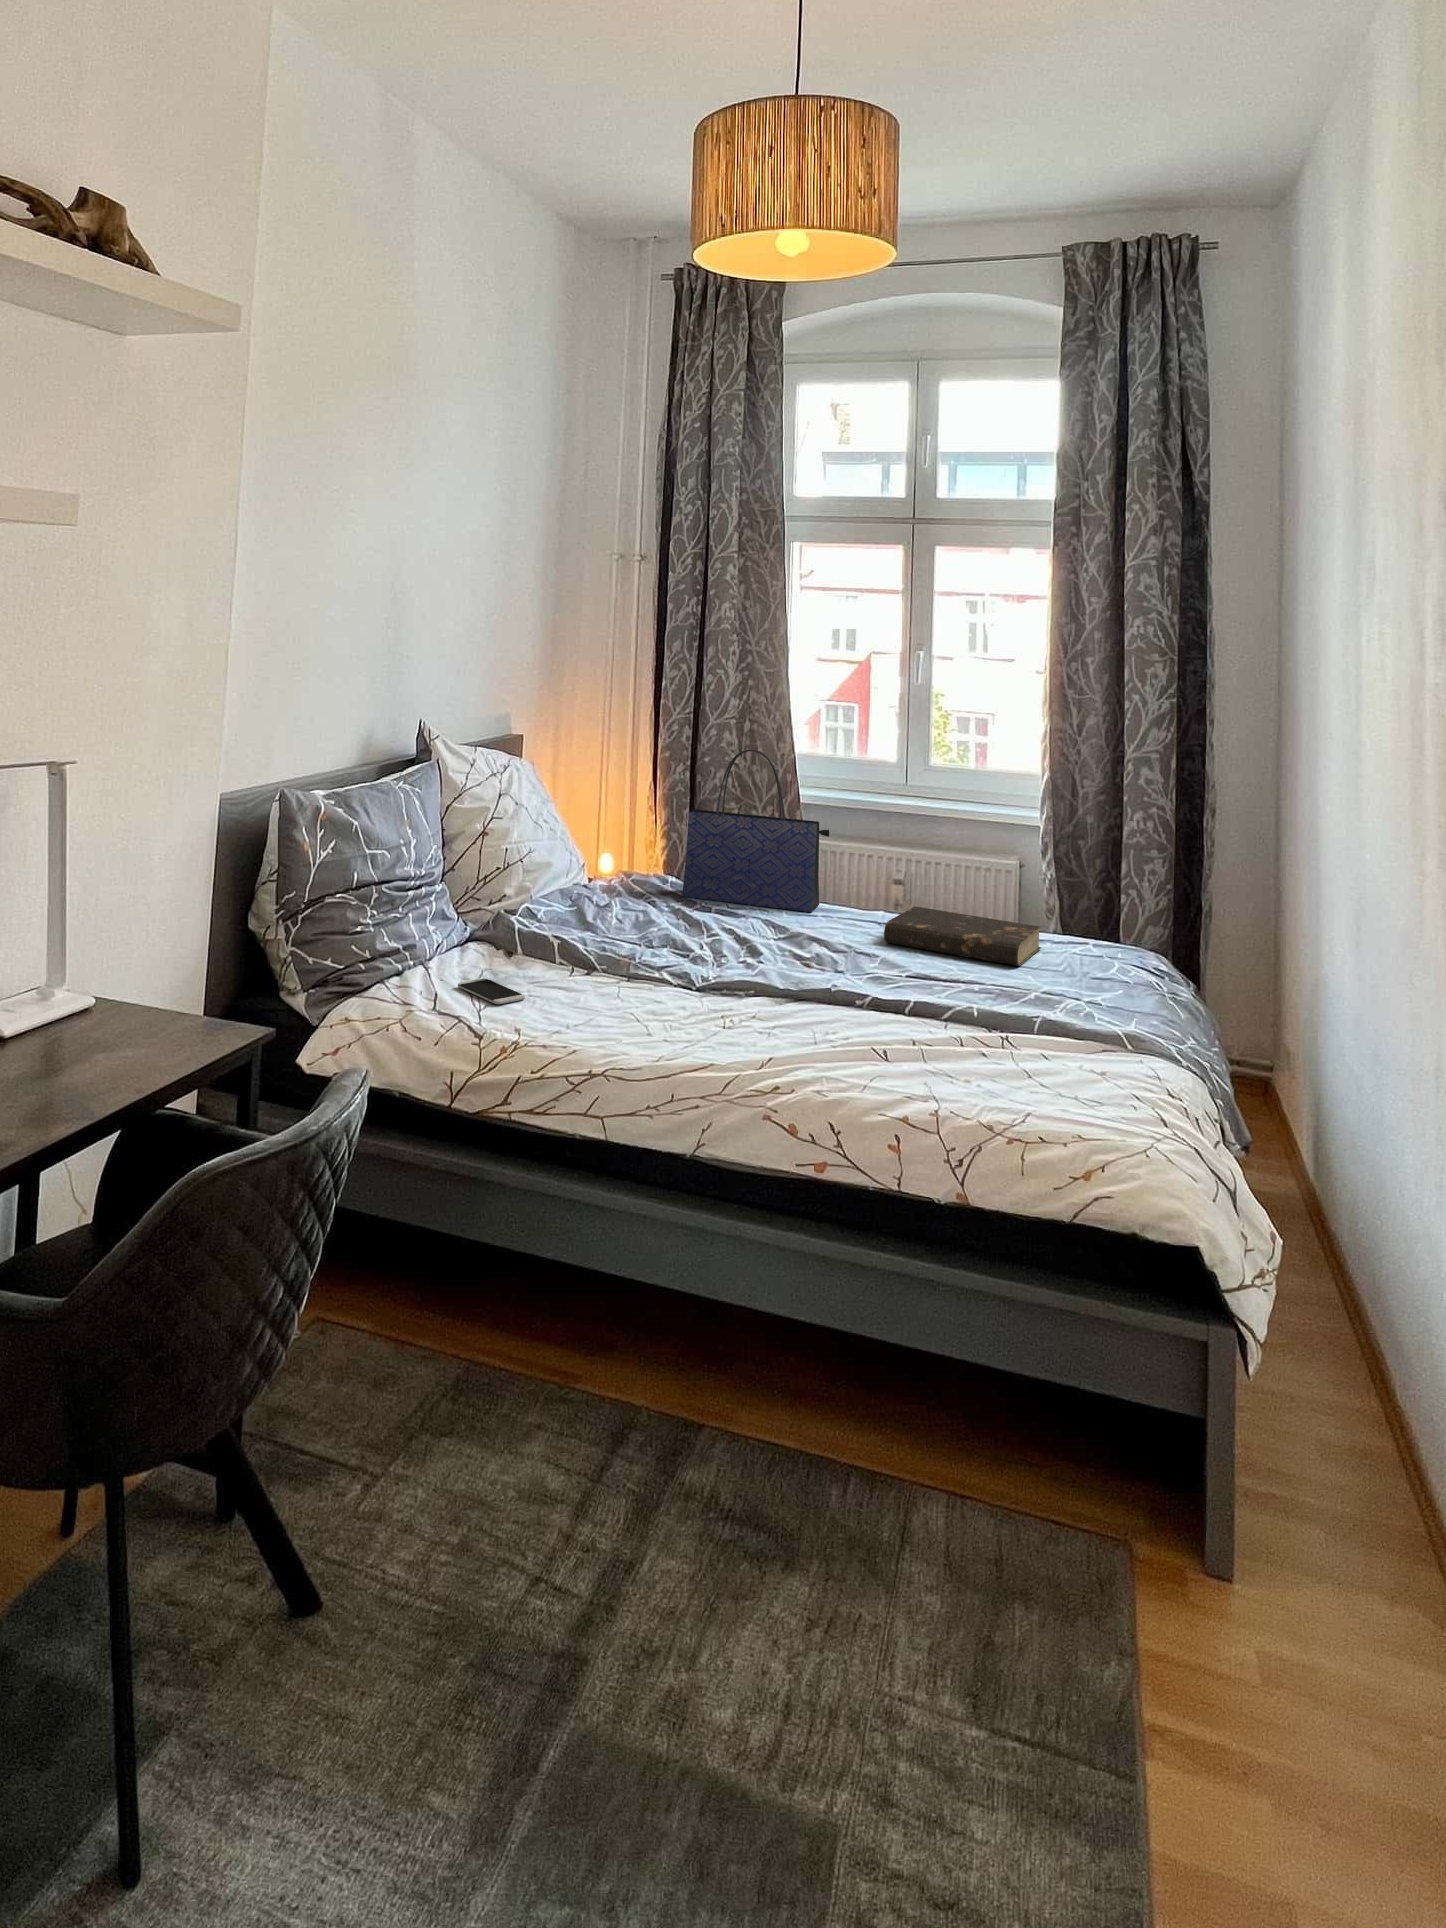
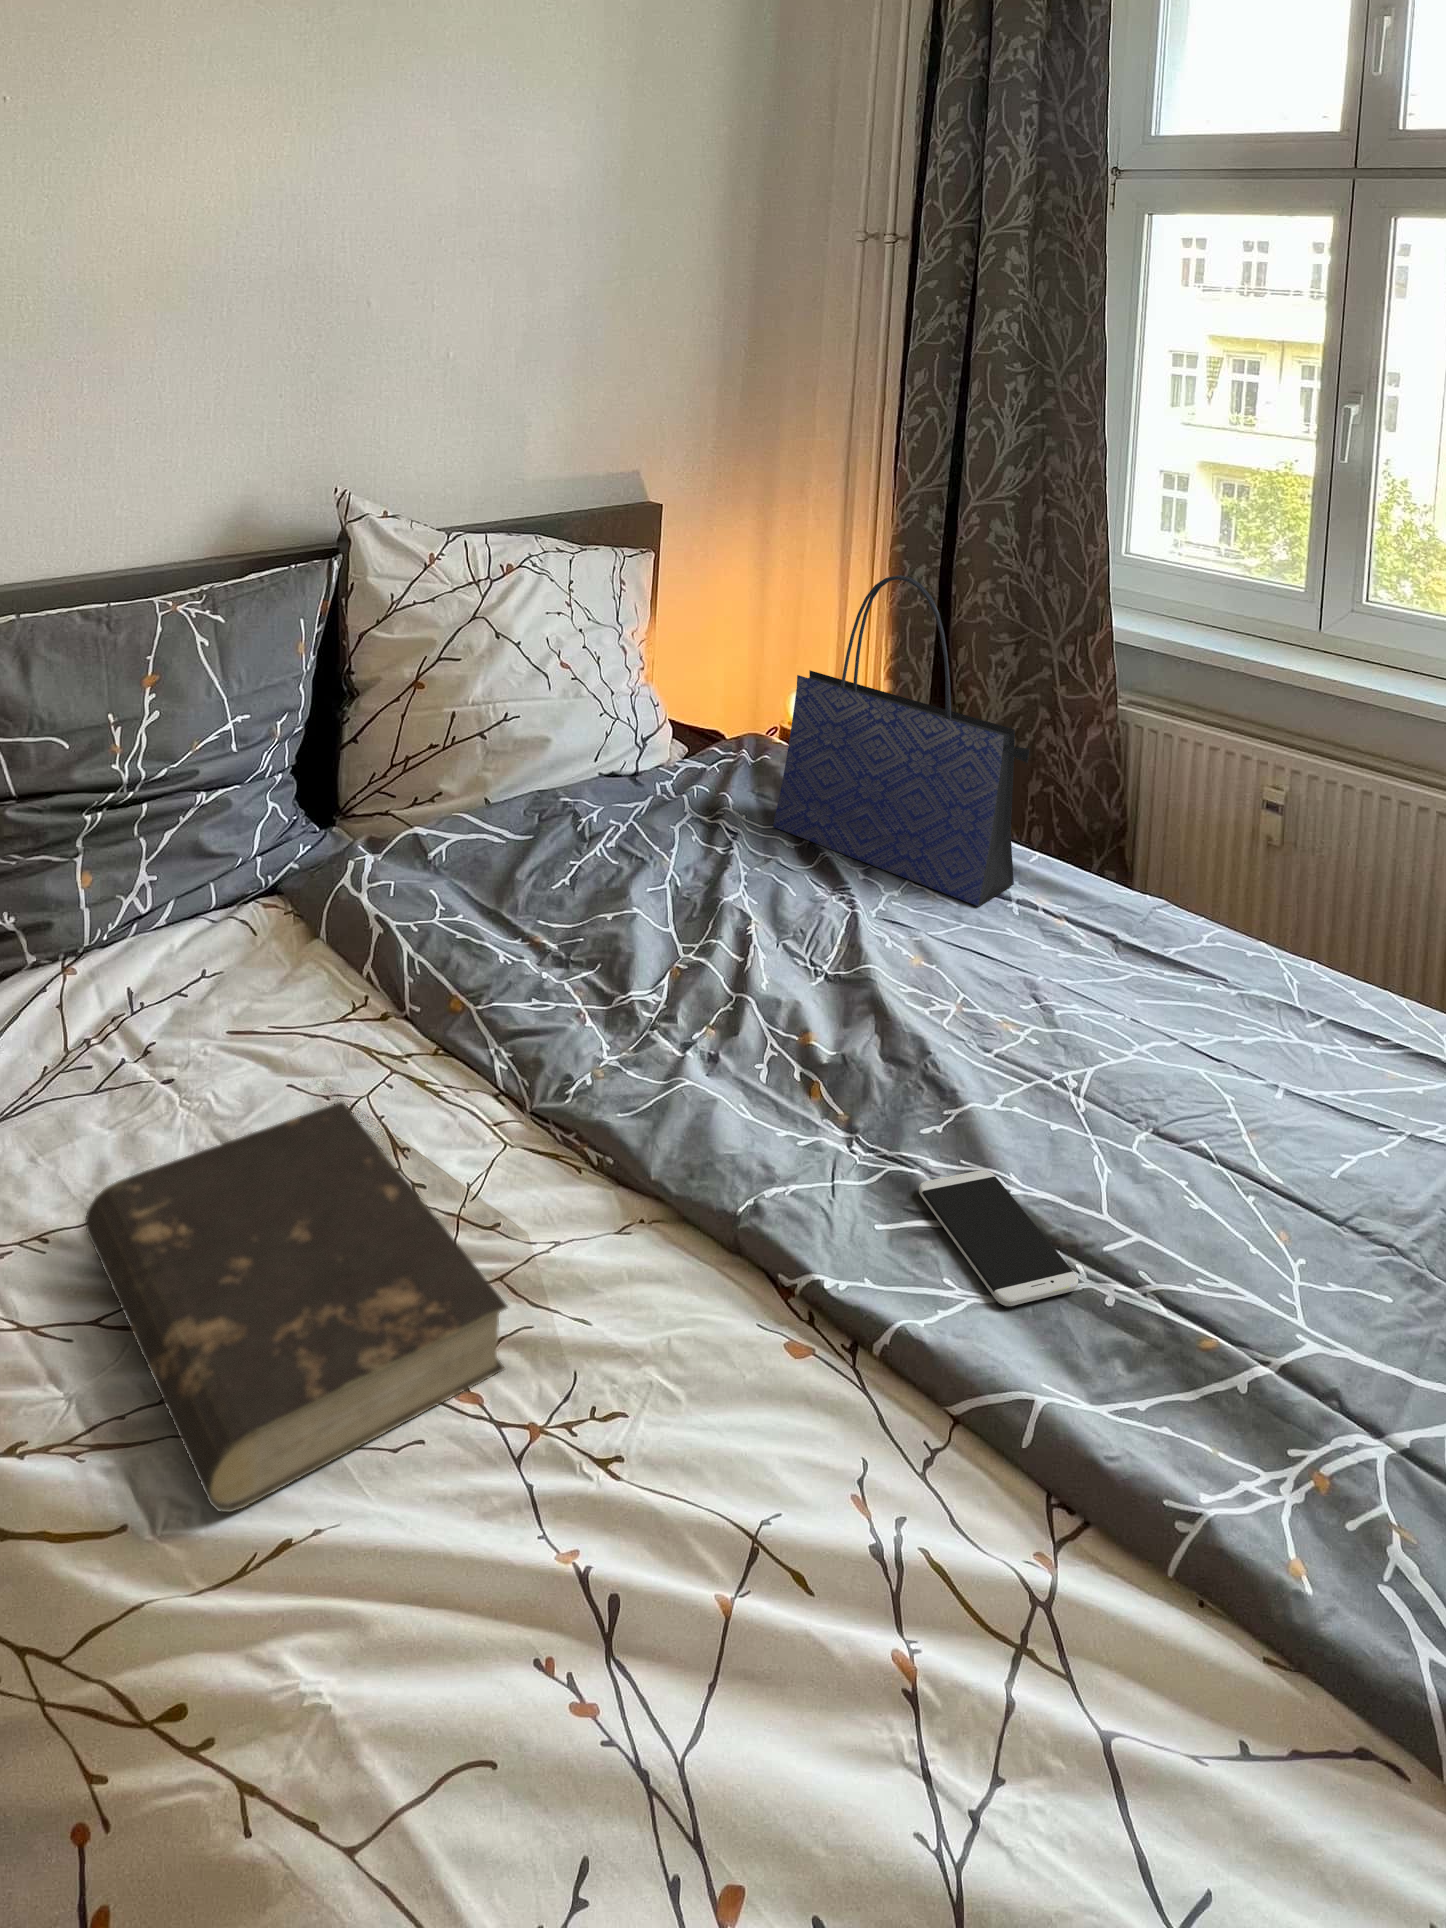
book: present [884,906,1042,966] -> present [85,1102,508,1512]
smartphone: present [458,979,525,1004] -> present [919,1170,1078,1306]

